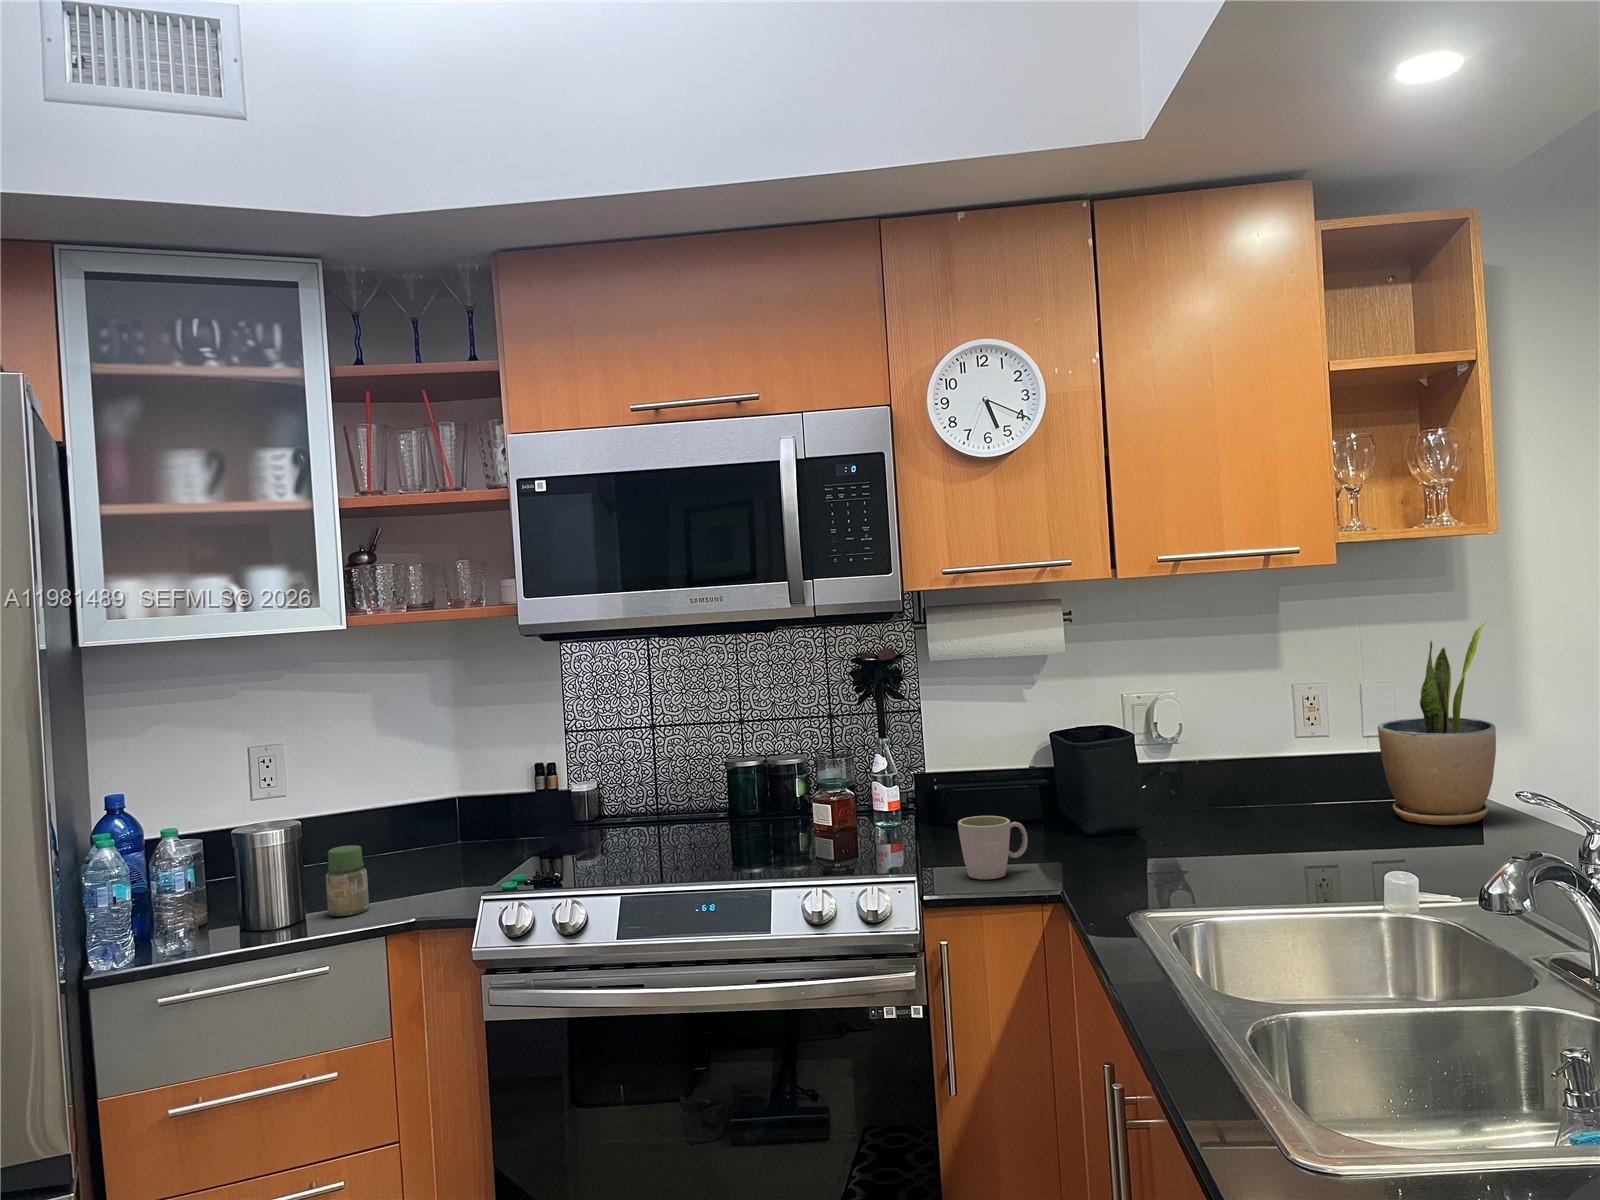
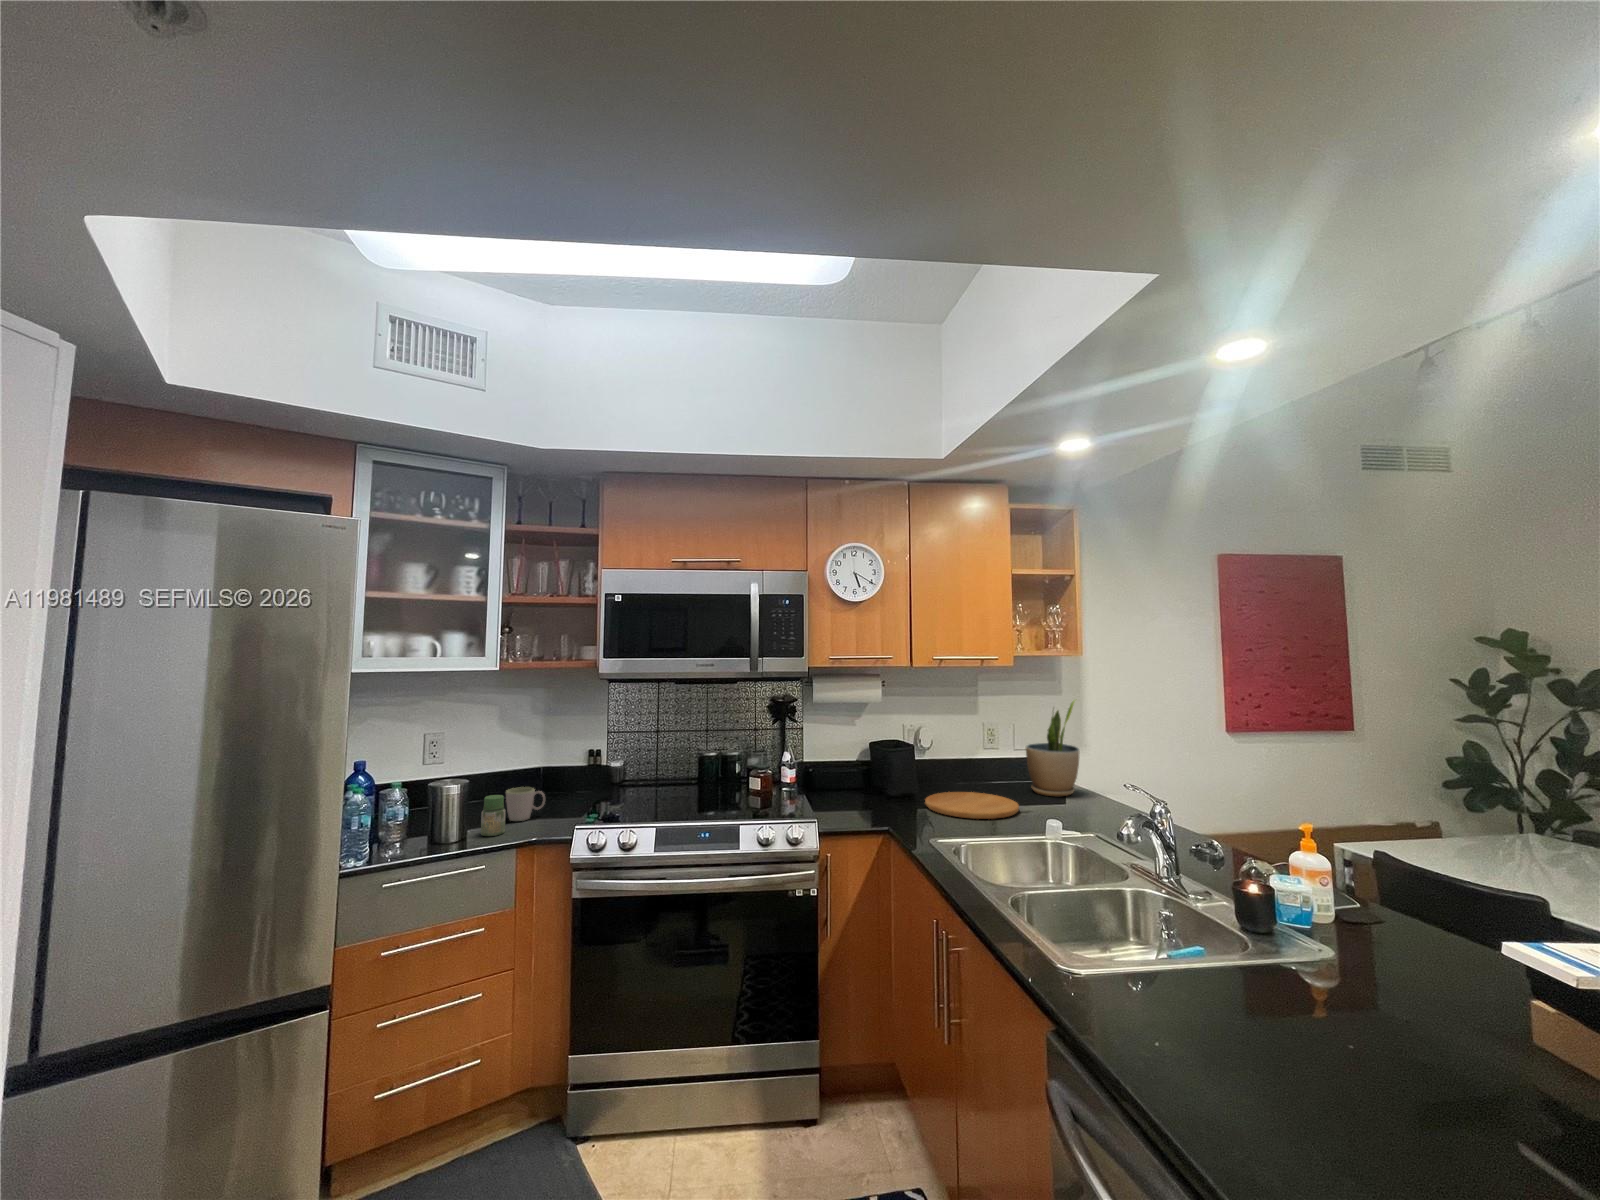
mug: present [958,816,1028,879] -> present [506,787,545,821]
cutting board: none [1153,821,1349,872] -> present [925,792,1019,819]

